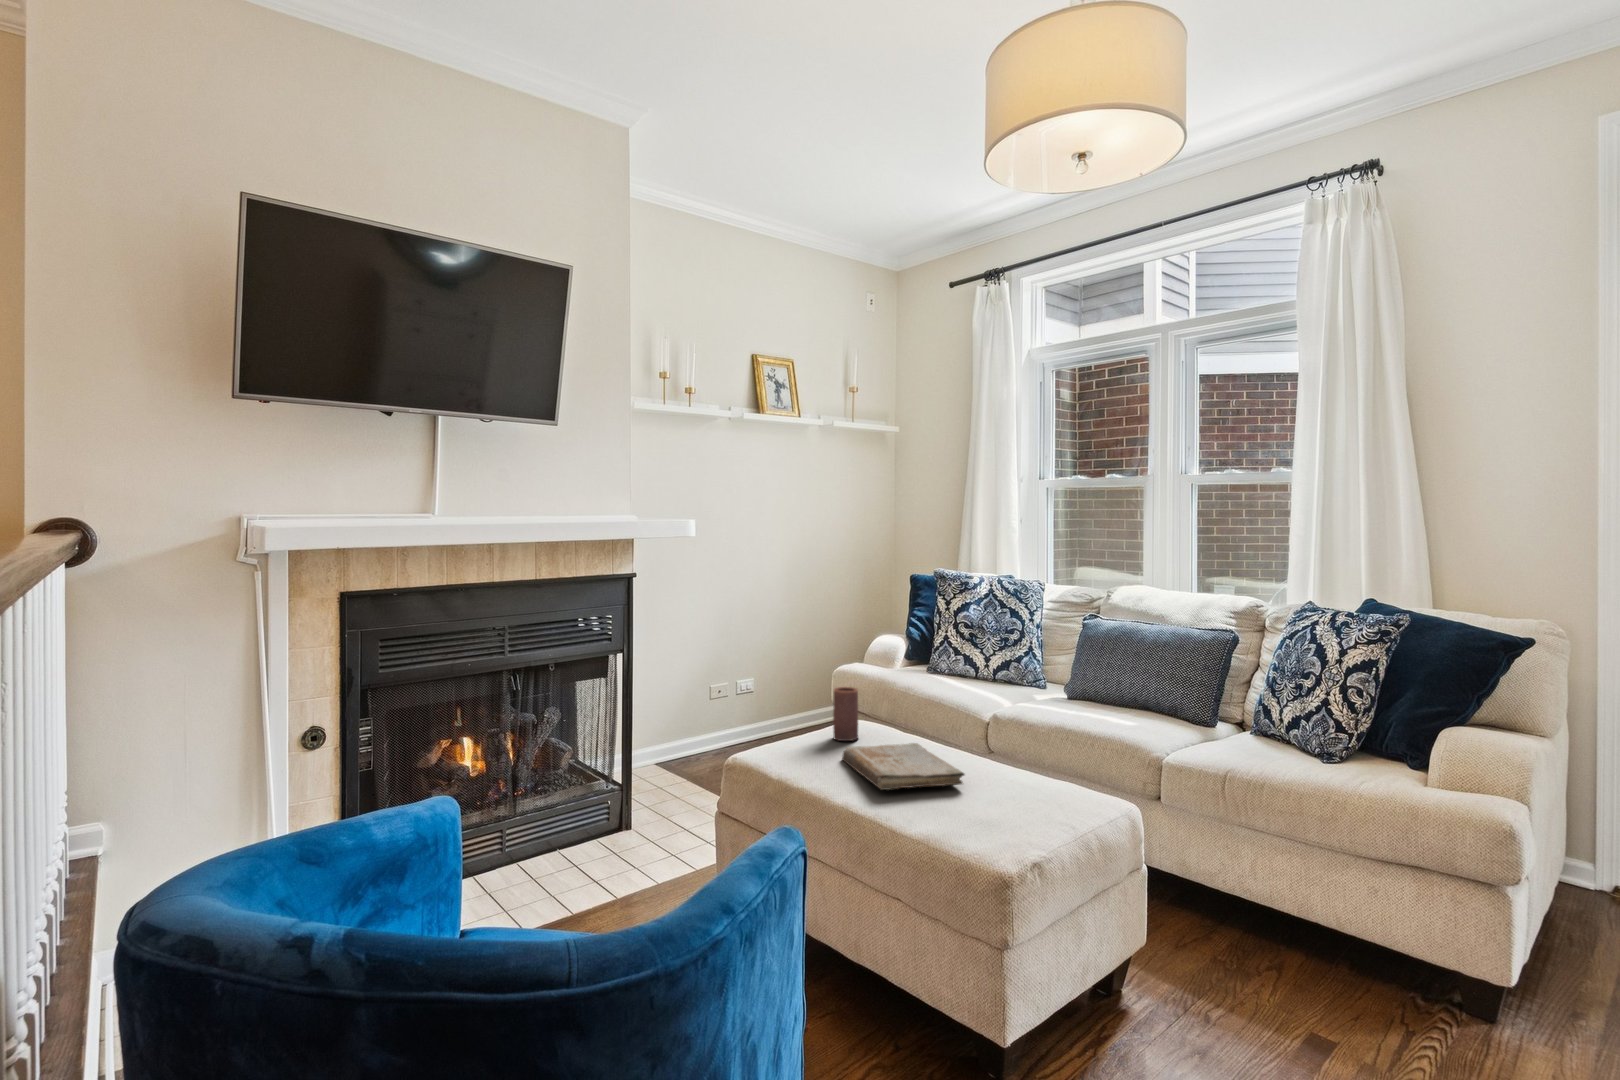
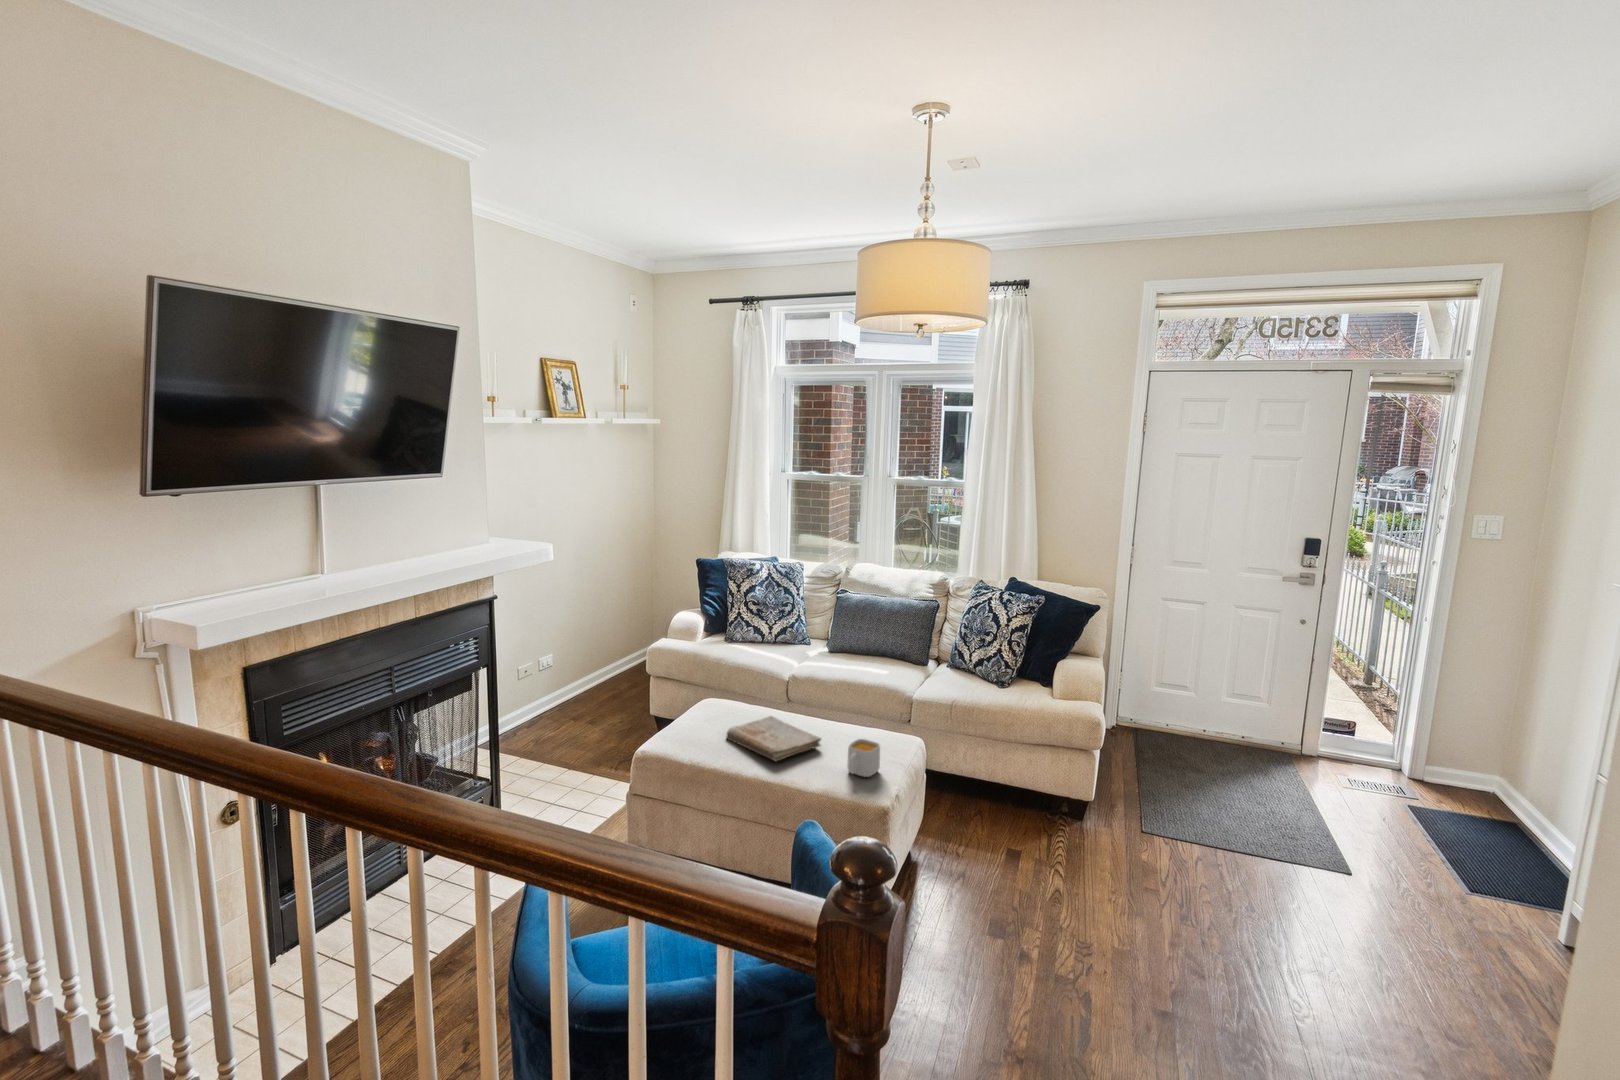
candle: present [833,687,858,741] -> none [705,680,724,721]
mug: none [974,774,1036,831] -> present [847,739,880,777]

